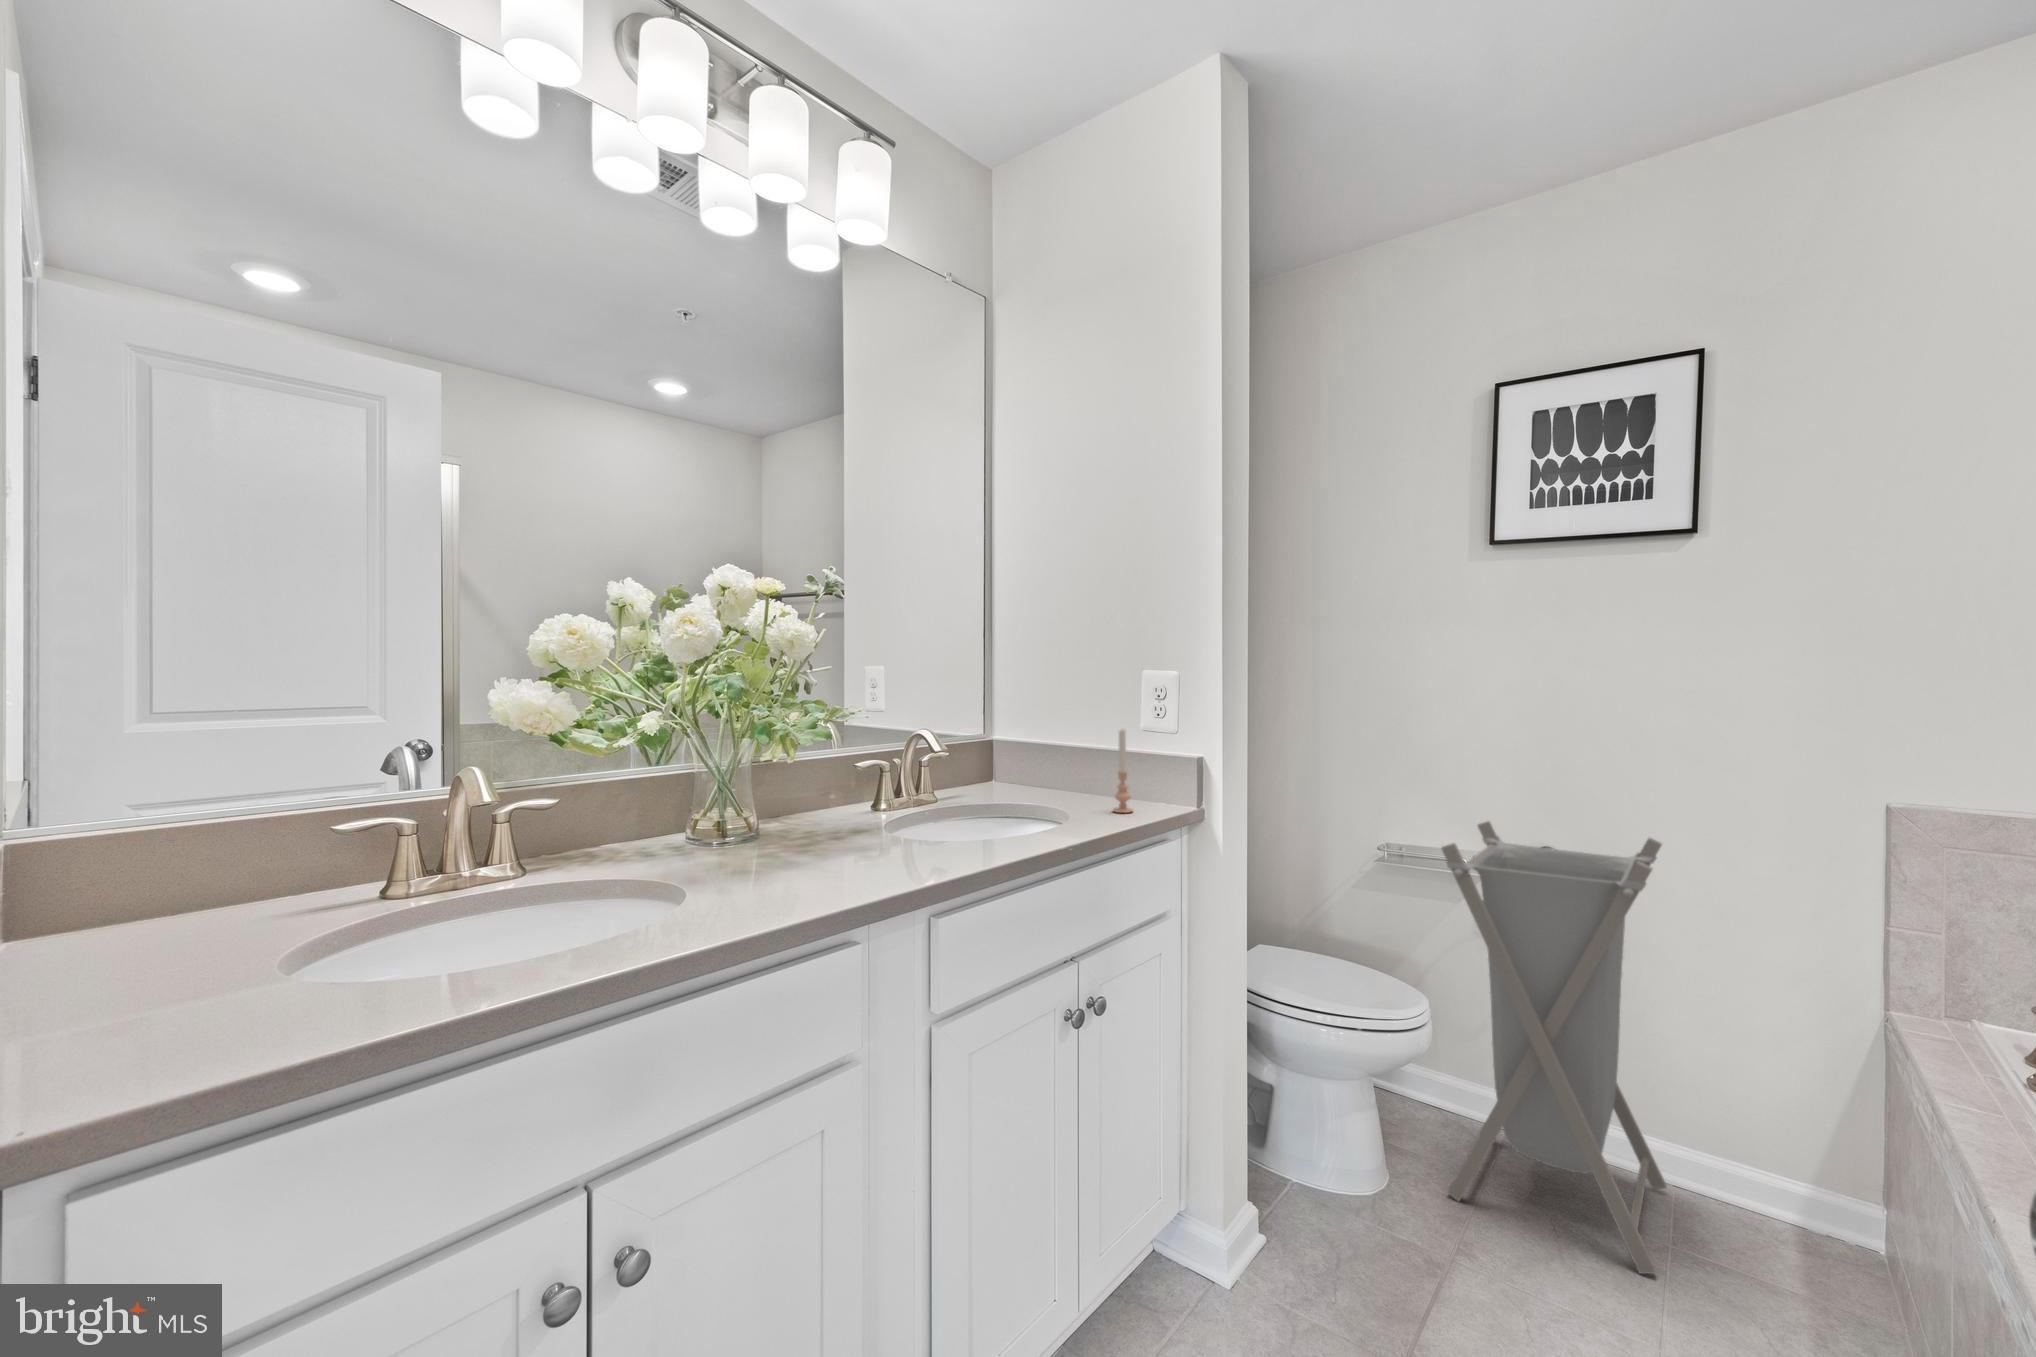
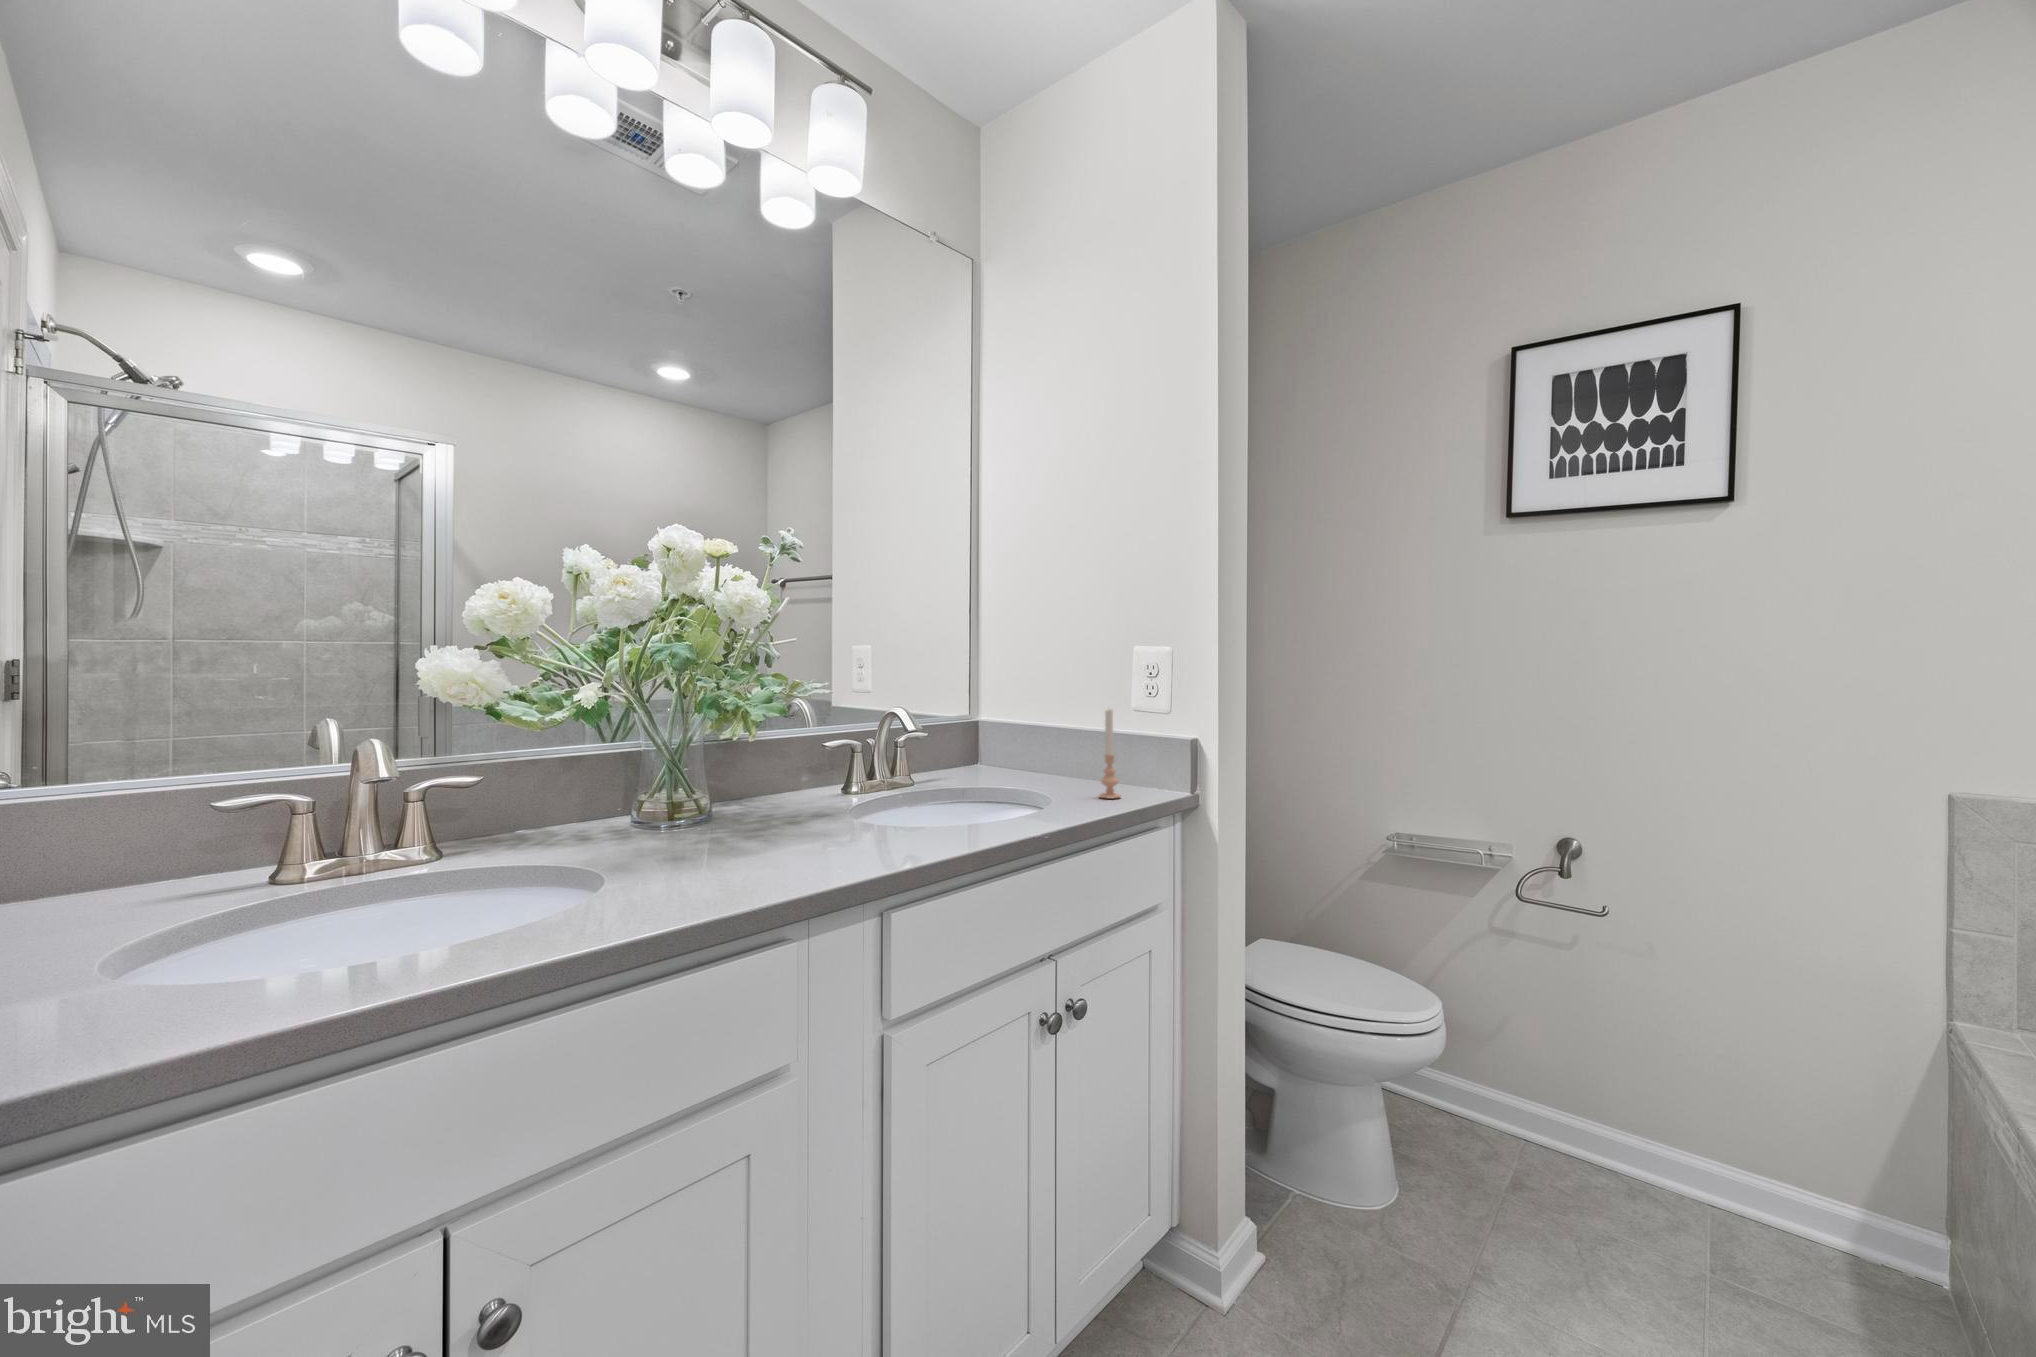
laundry hamper: present [1442,821,1667,1274] -> none [1454,812,1701,1306]

